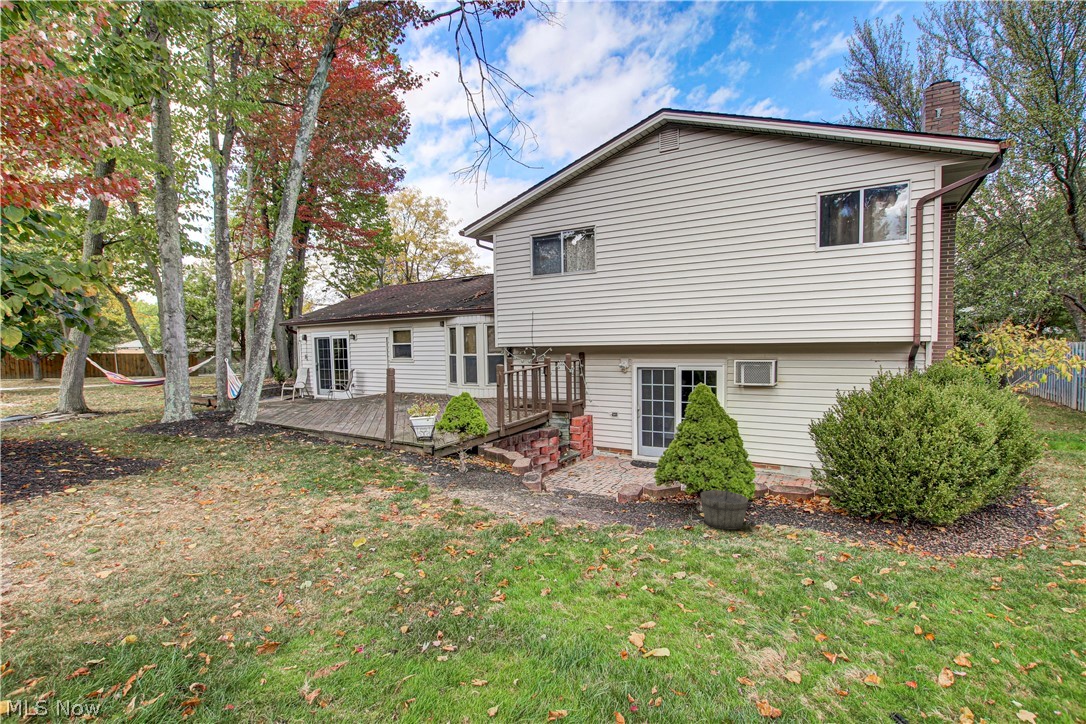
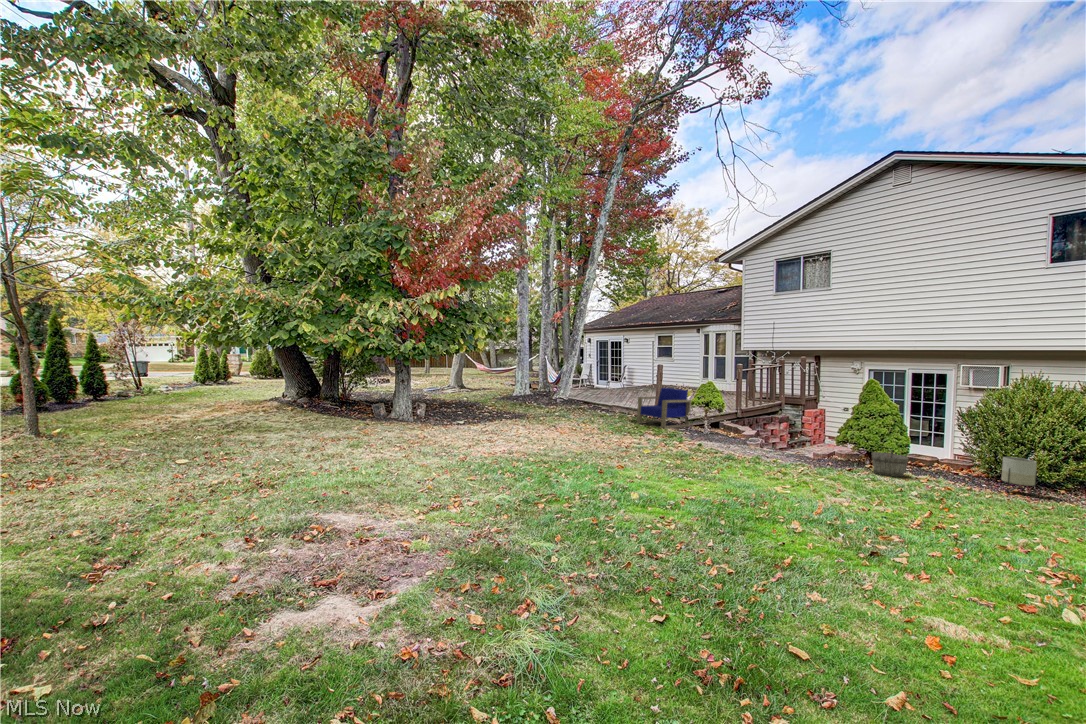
armchair: none [356,405,439,473] -> present [637,388,691,428]
planter: none [850,483,892,536] -> present [1001,457,1037,492]

